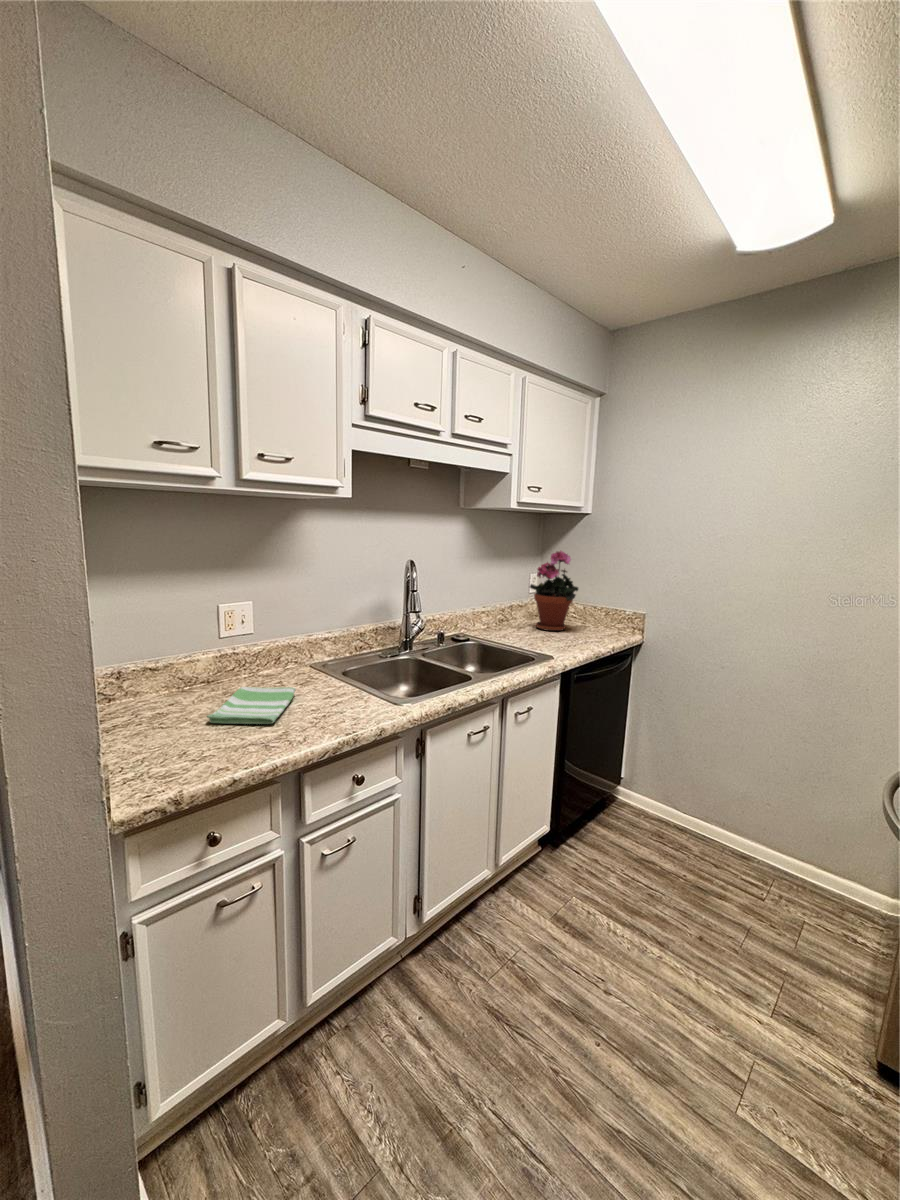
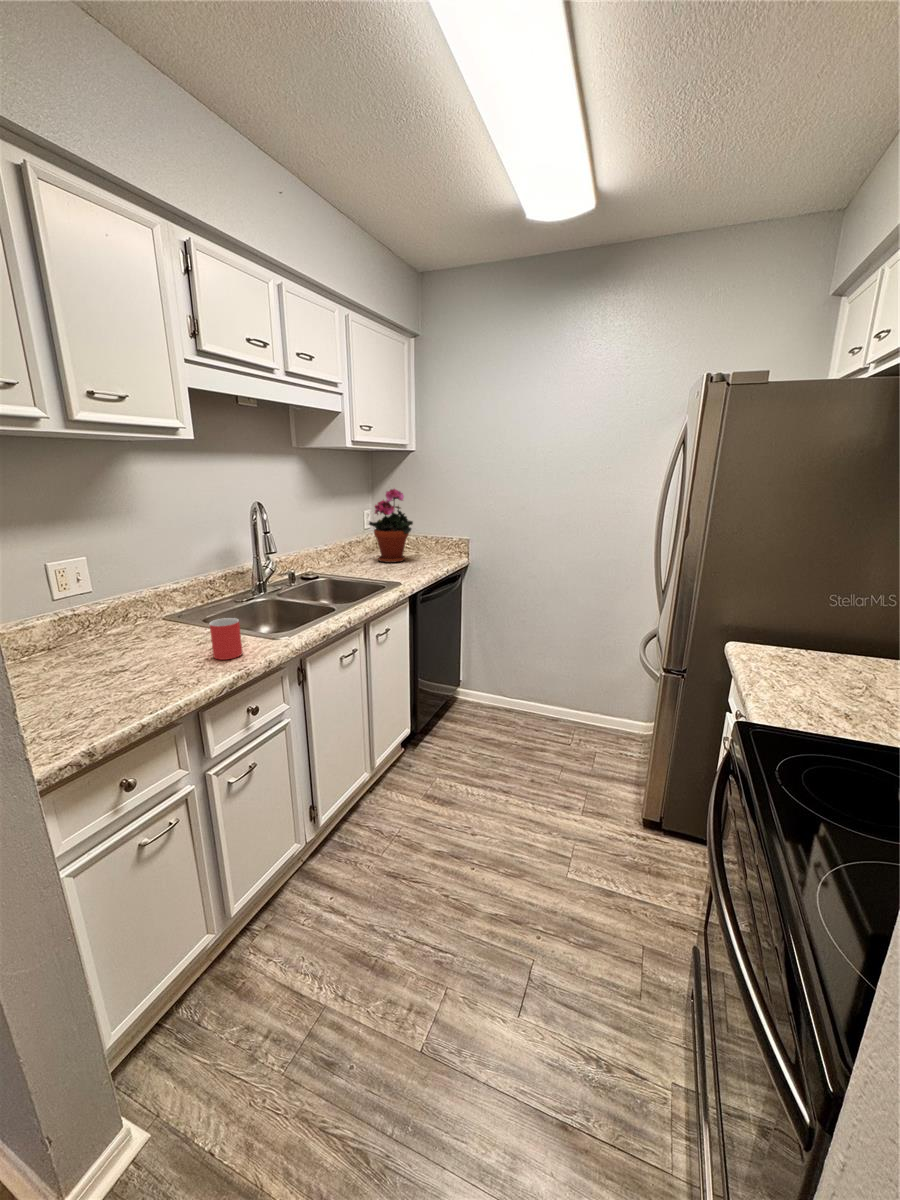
mug: none [330,676,359,720] -> present [210,618,242,660]
dish towel: present [207,687,295,724] -> none [75,639,164,683]

